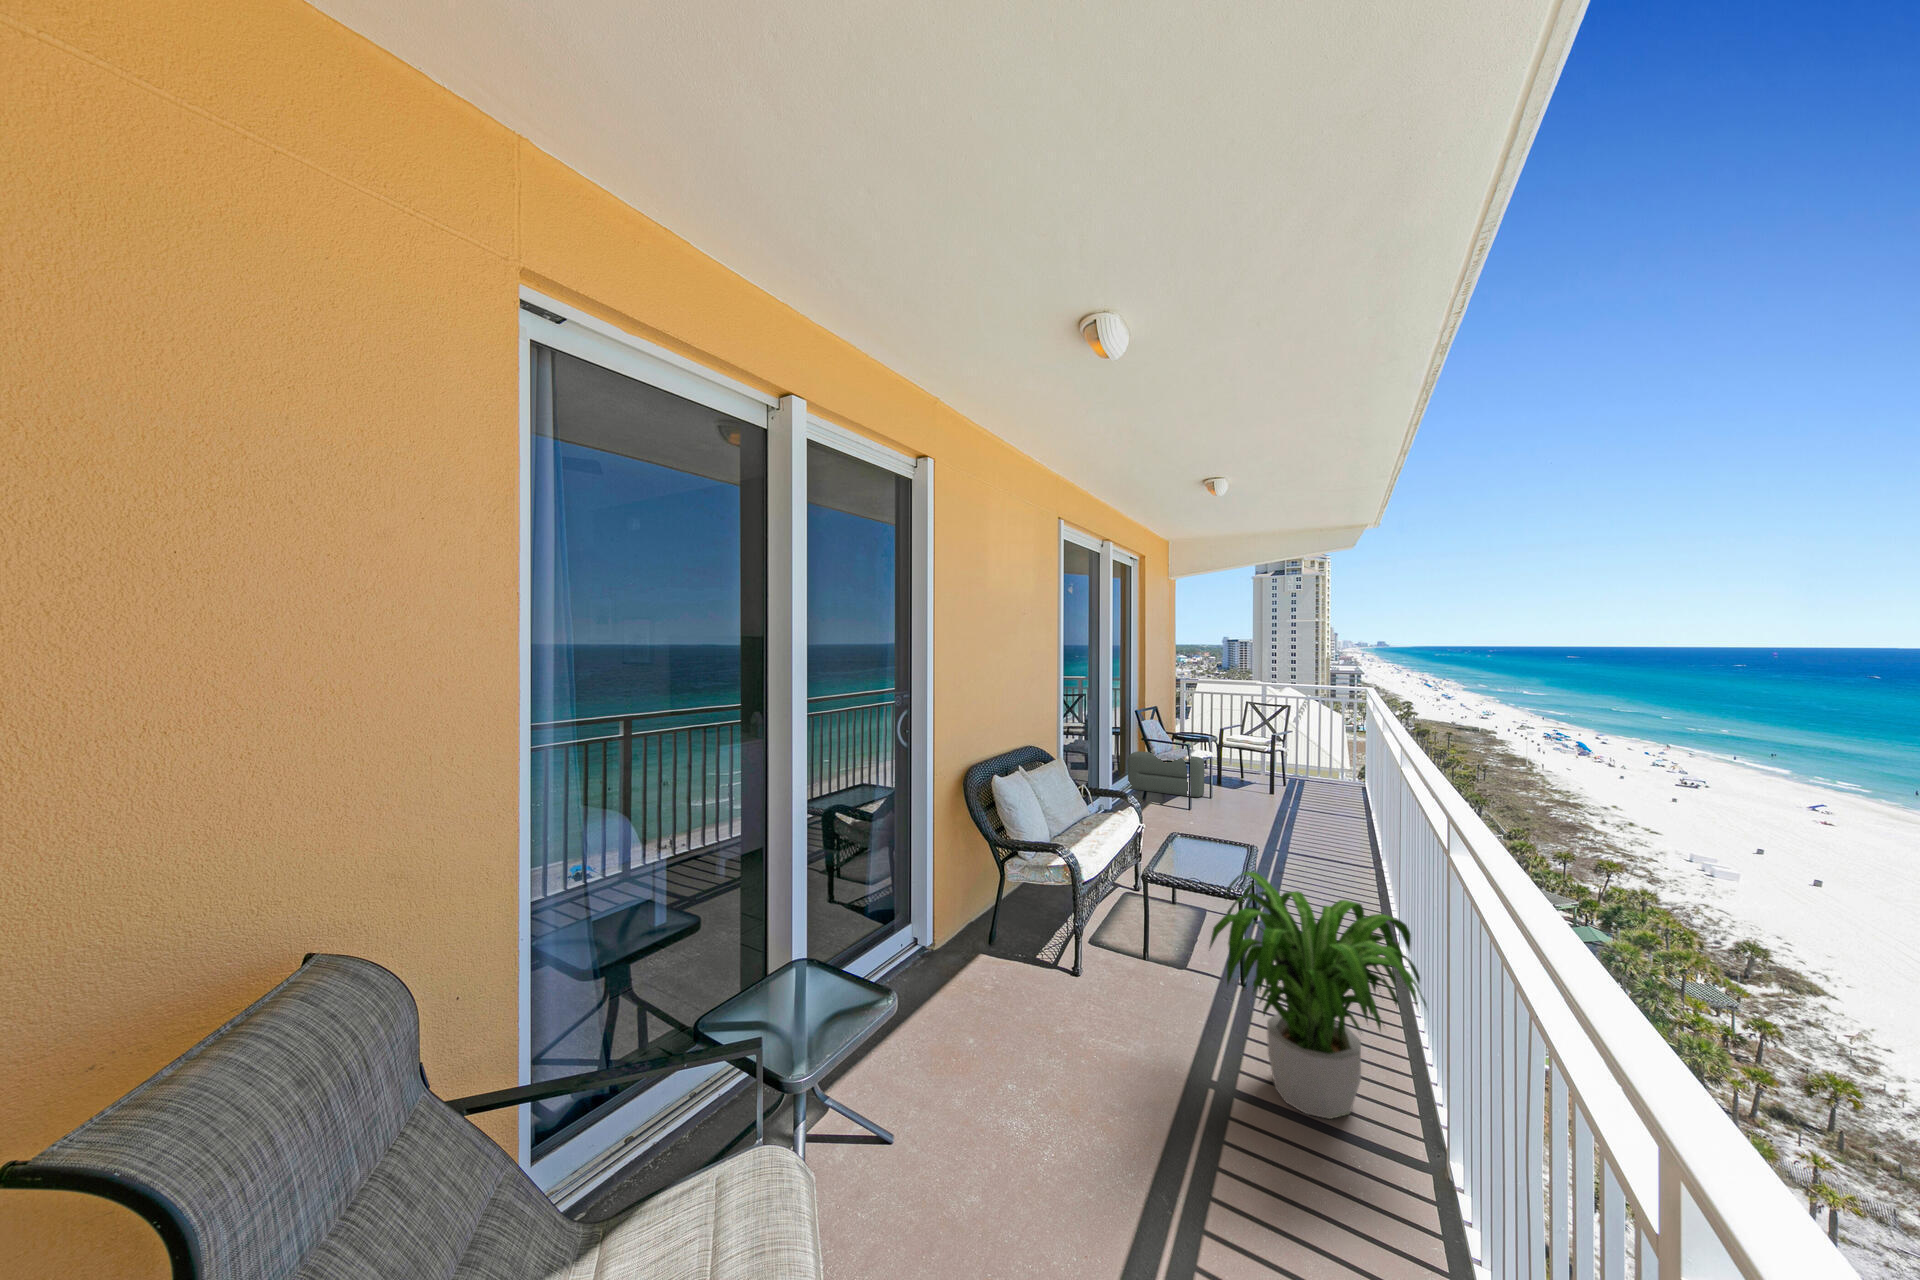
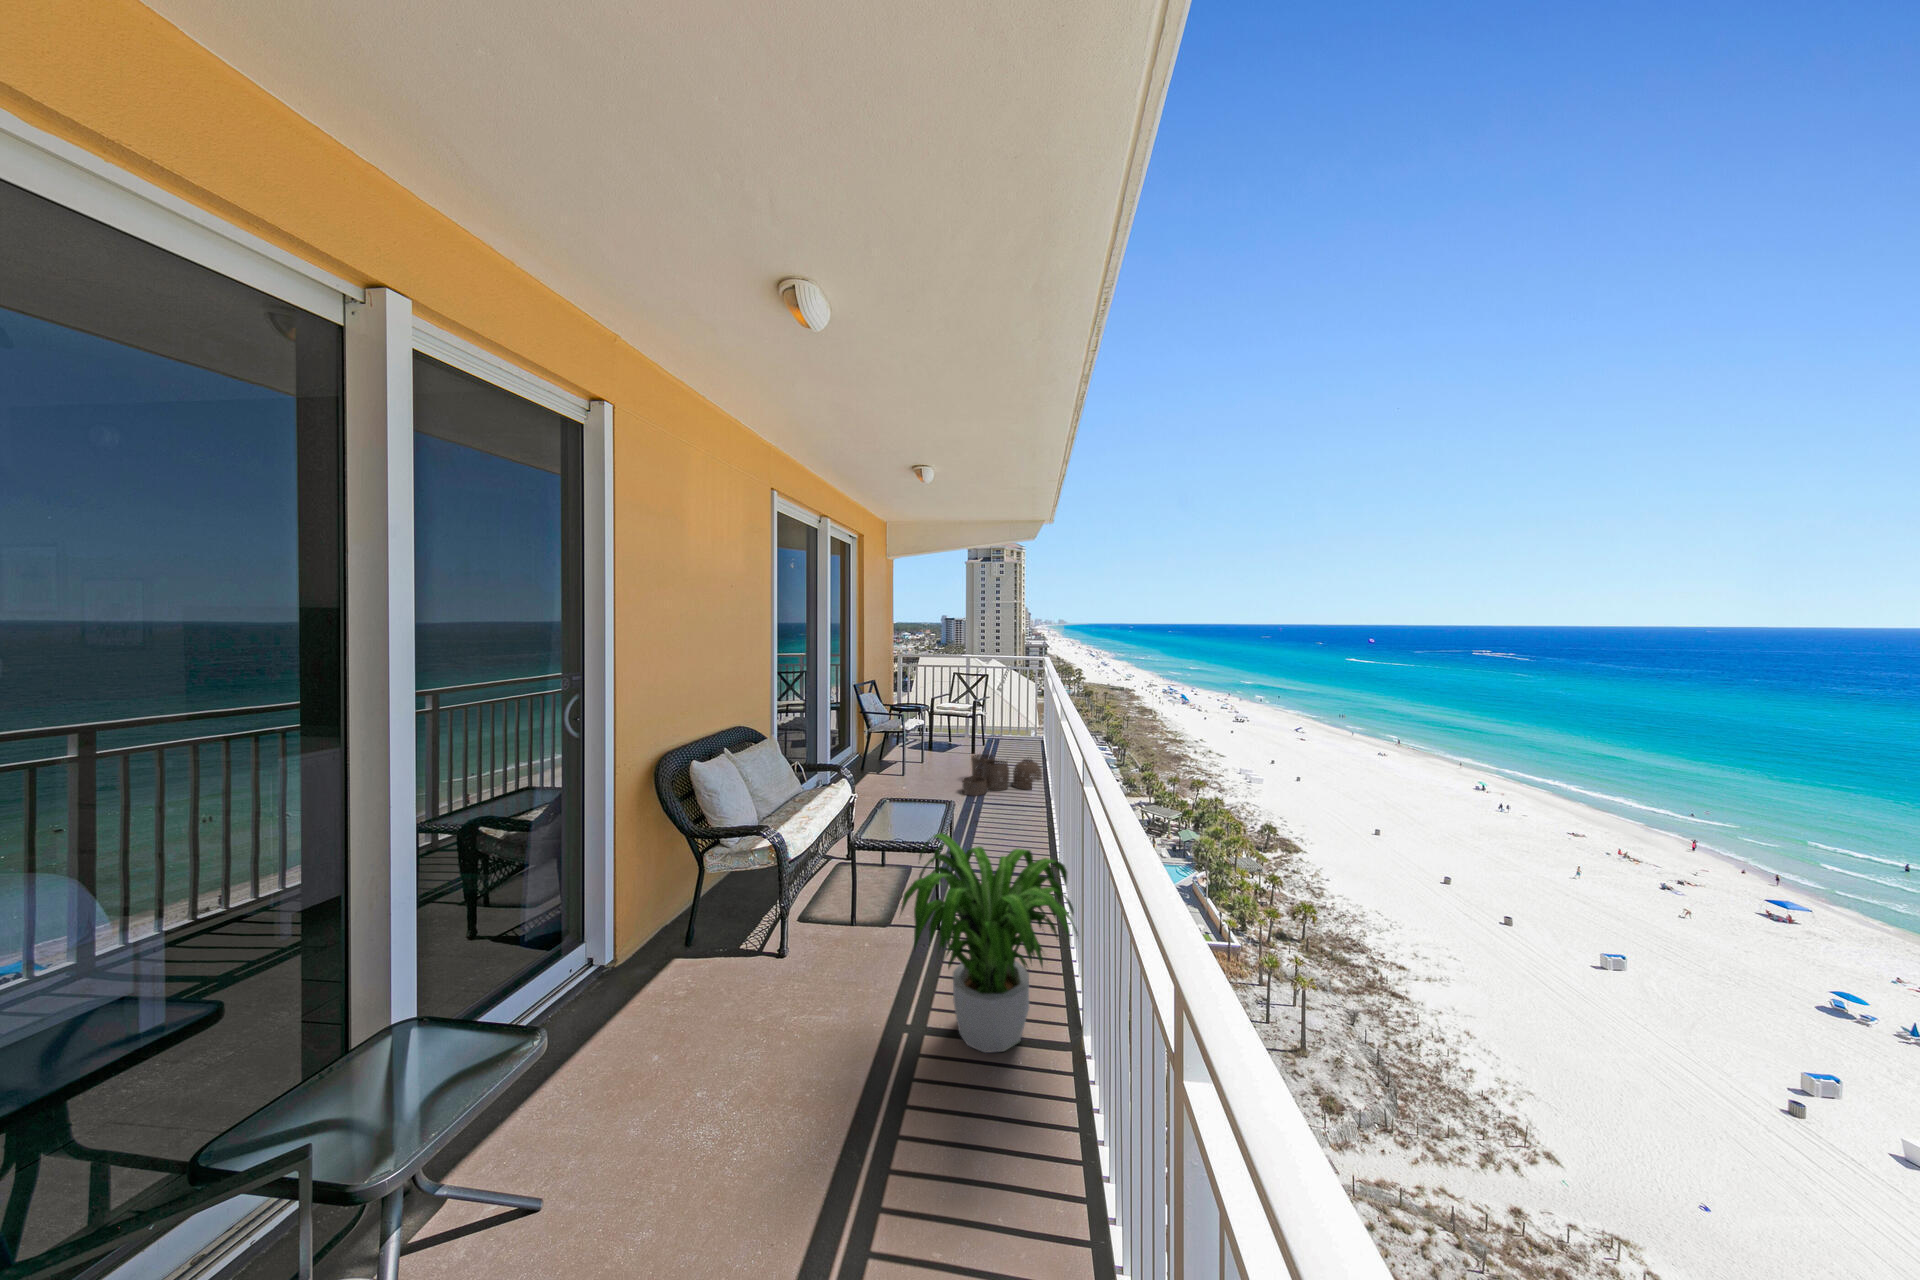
pouf: present [1128,751,1205,797] -> none [851,723,918,760]
woven basket: none [1262,793,1367,845] -> present [962,754,1042,796]

